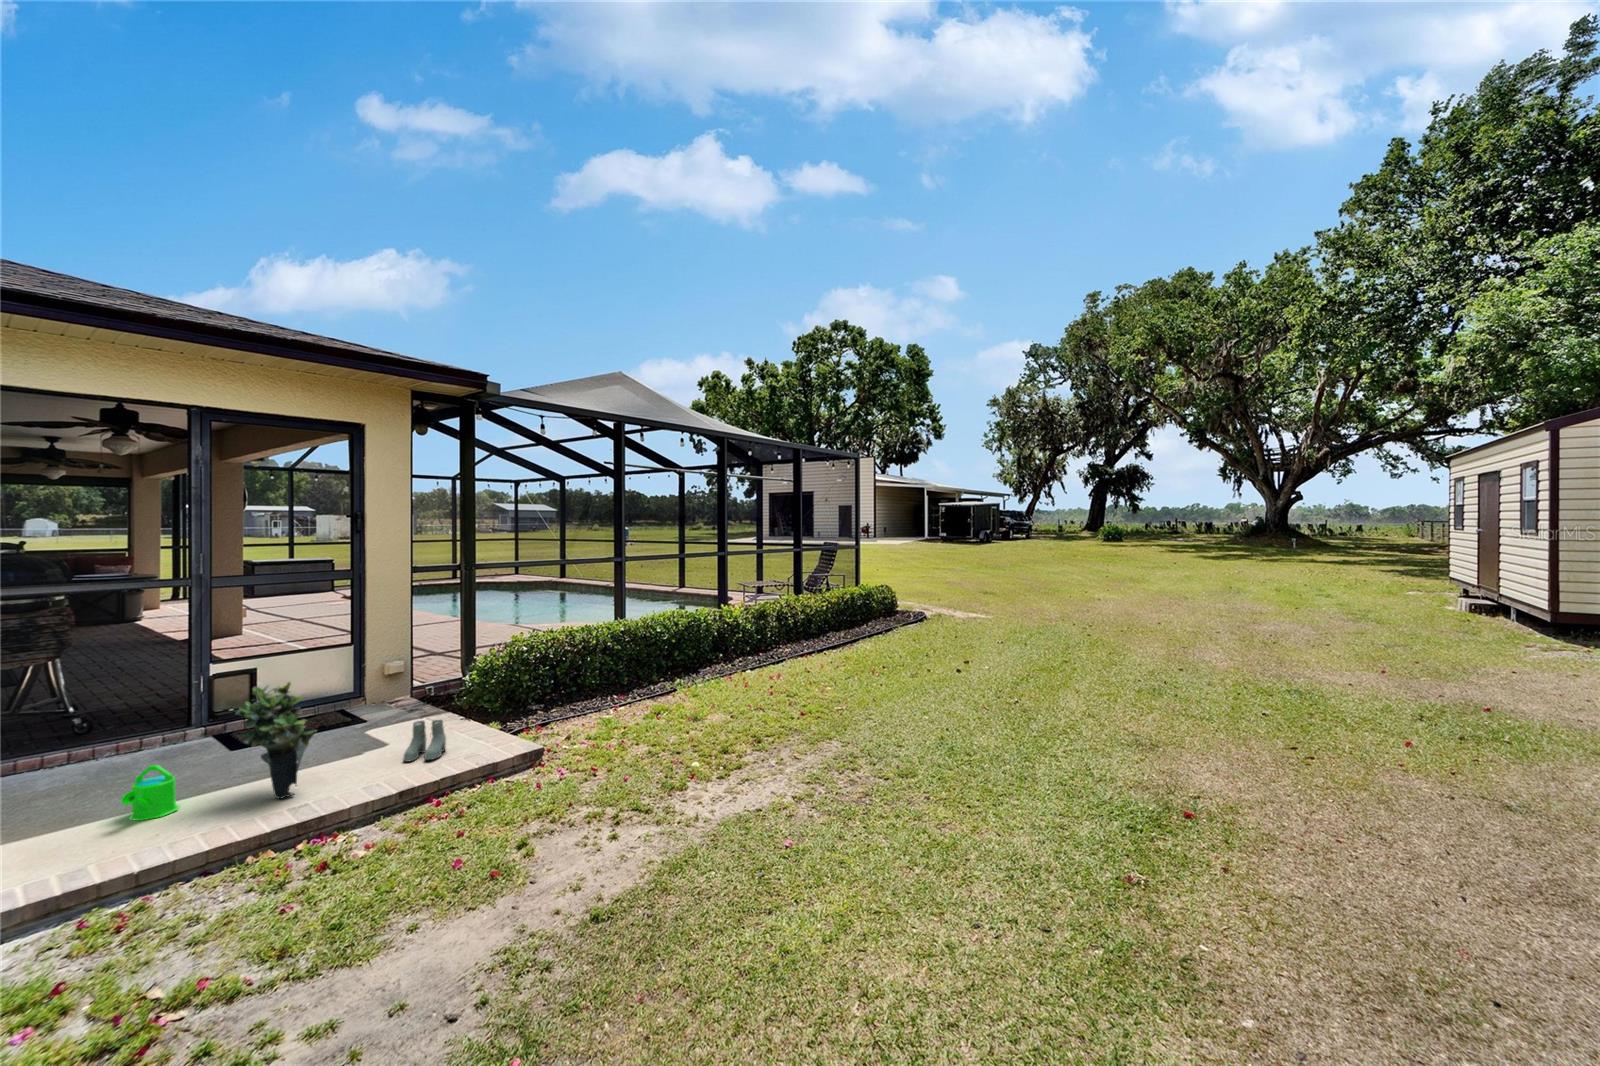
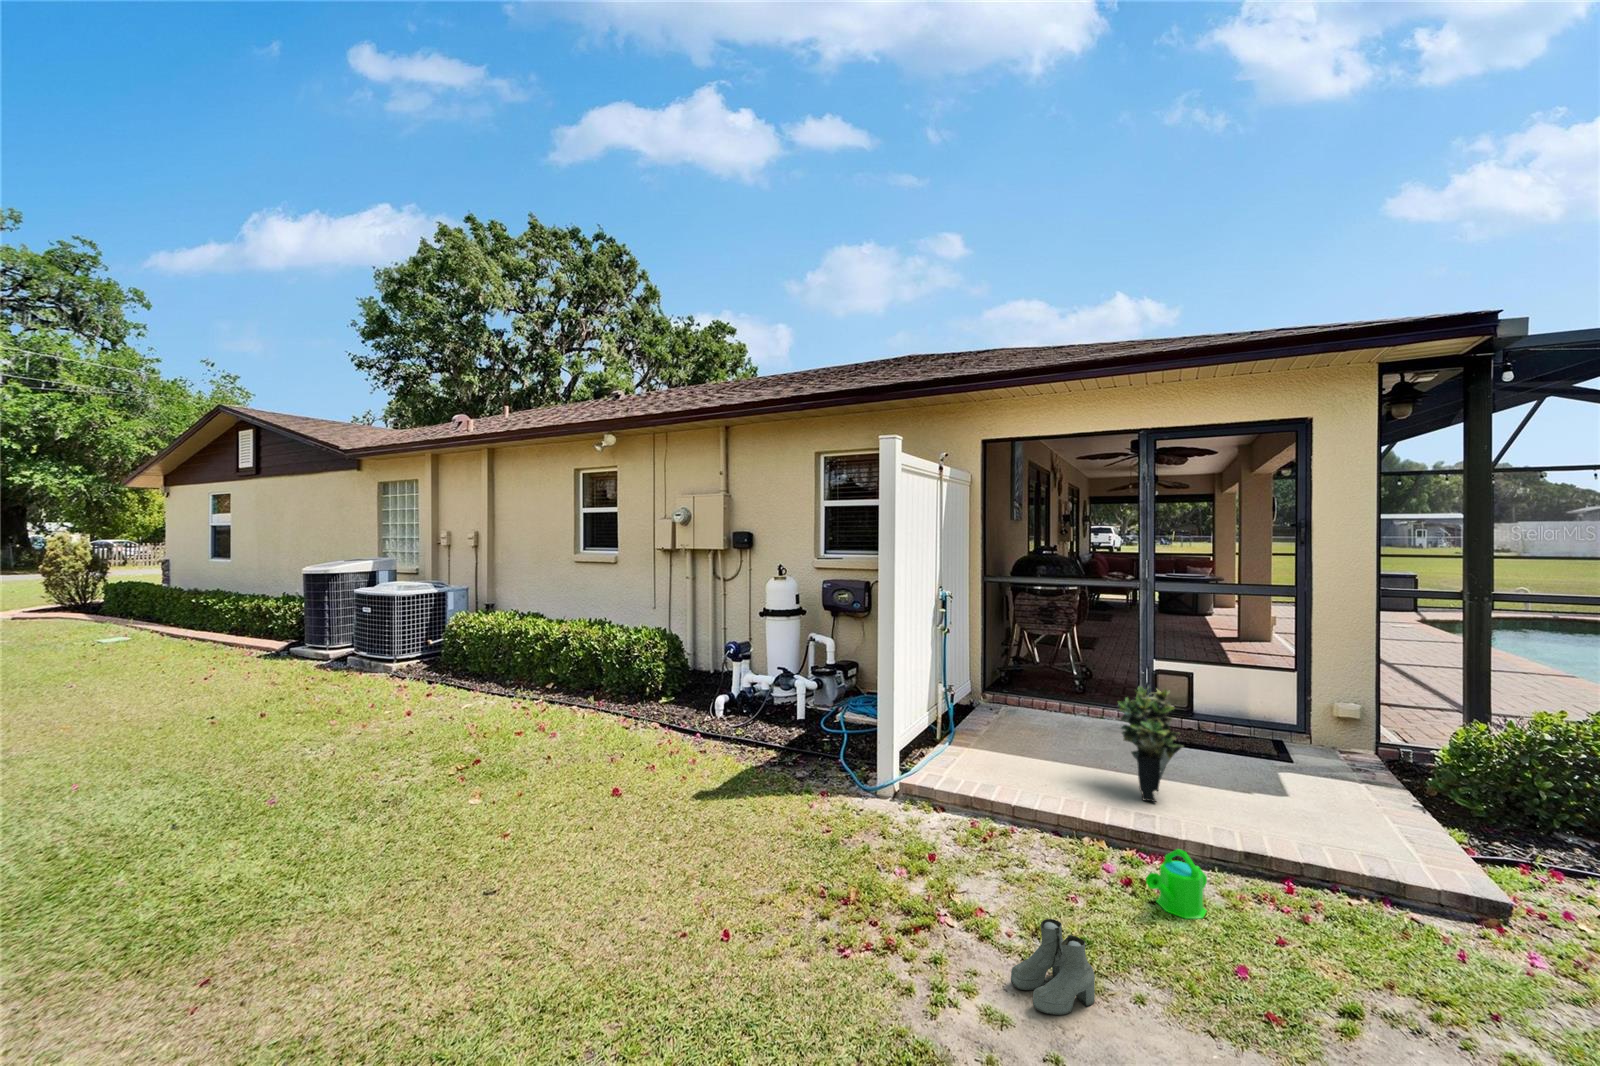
boots: present [403,720,446,762] -> present [1011,919,1095,1015]
watering can: present [121,765,179,821] -> present [1146,849,1207,919]

